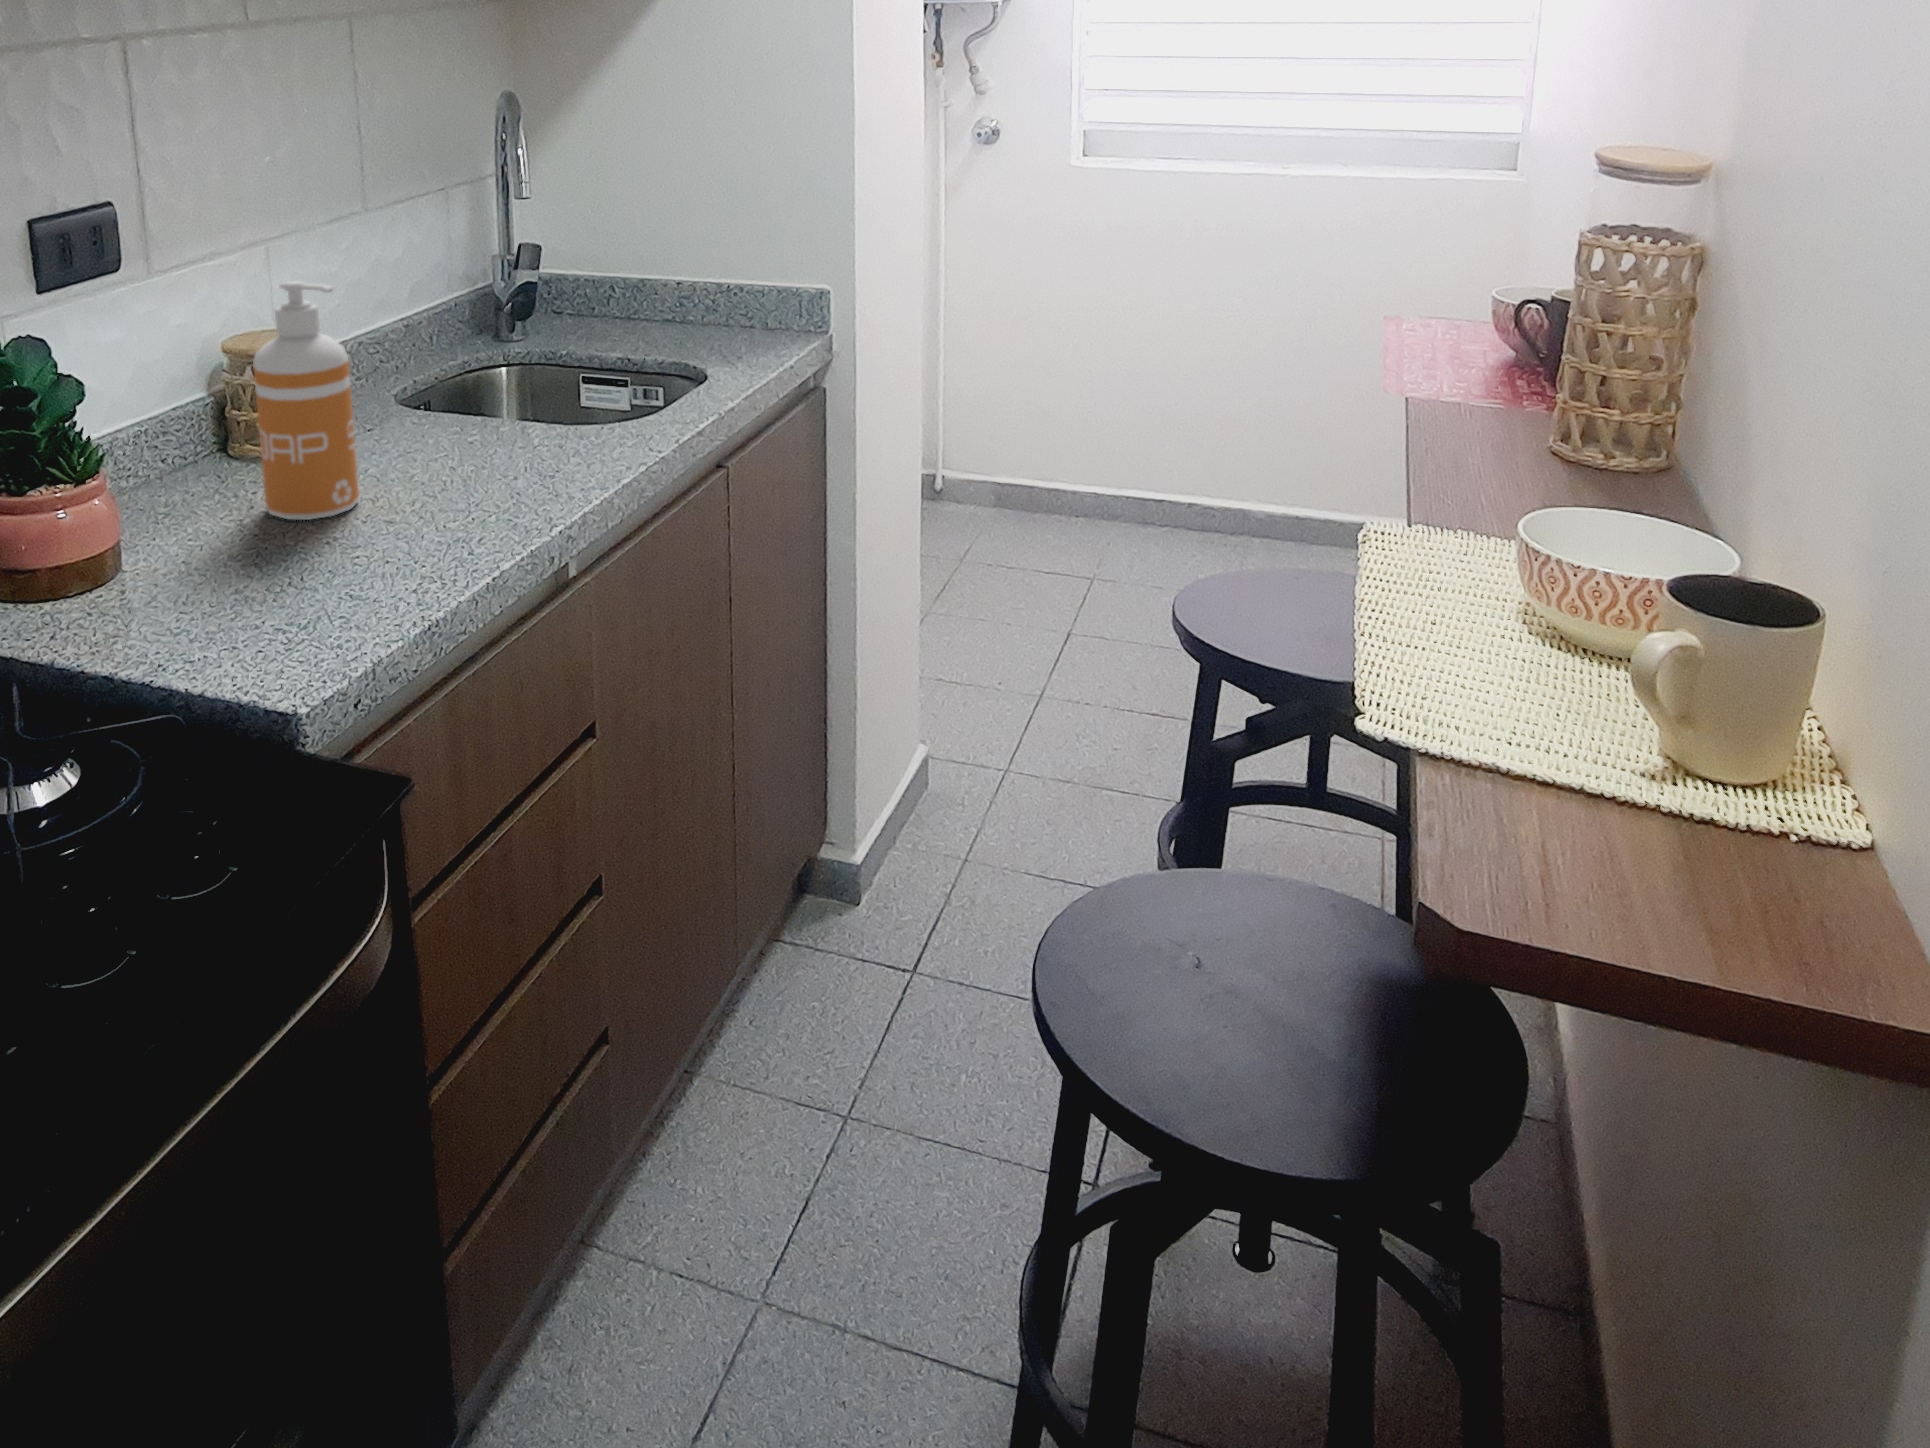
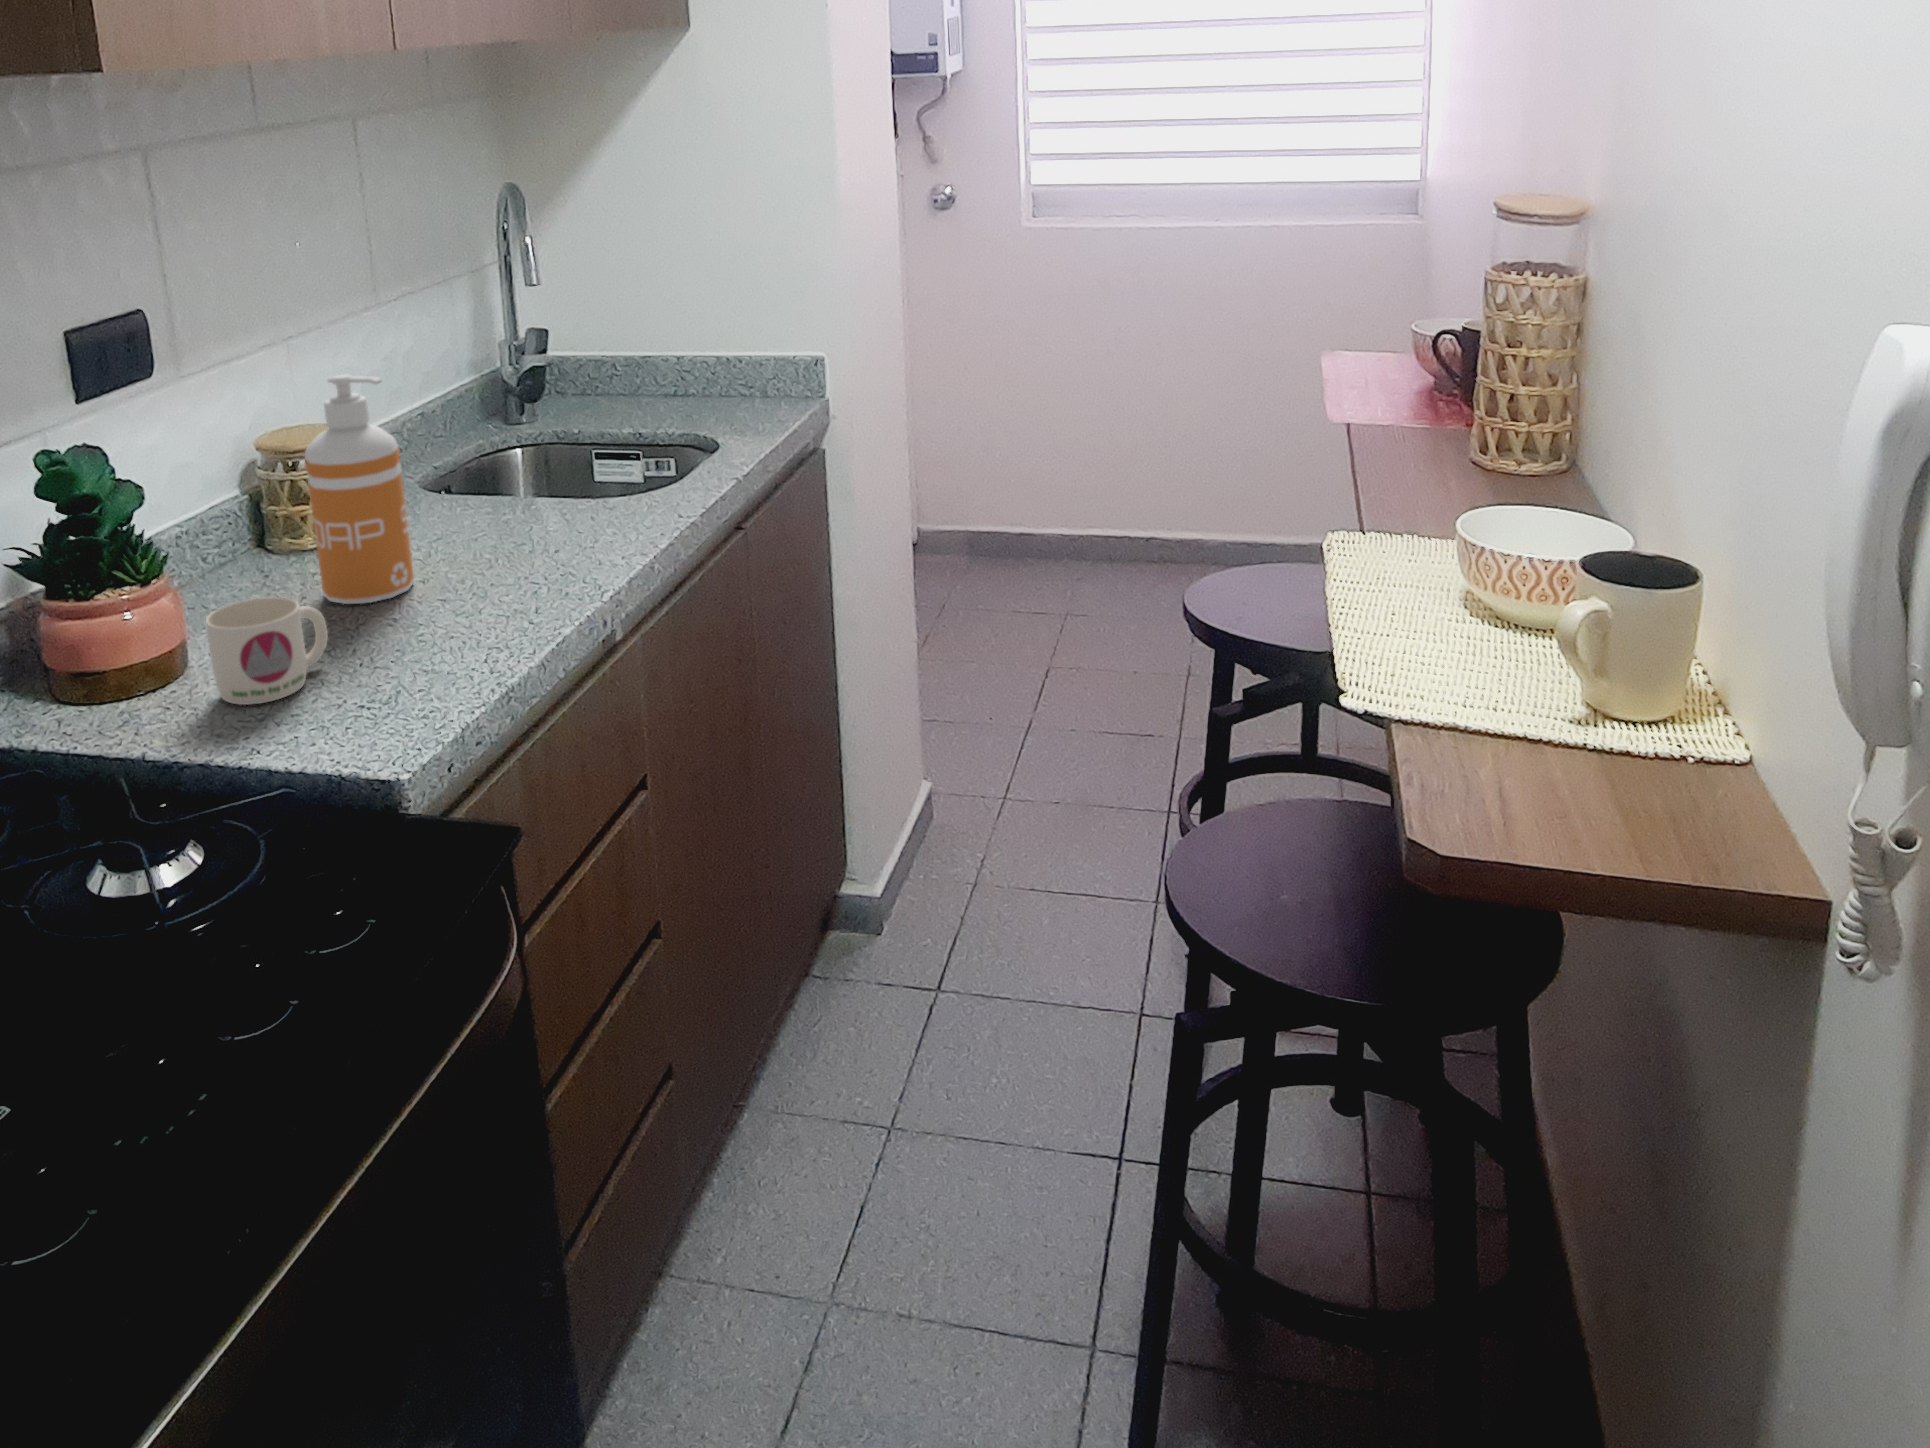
mug: none [126,508,253,618] -> present [206,597,328,705]

